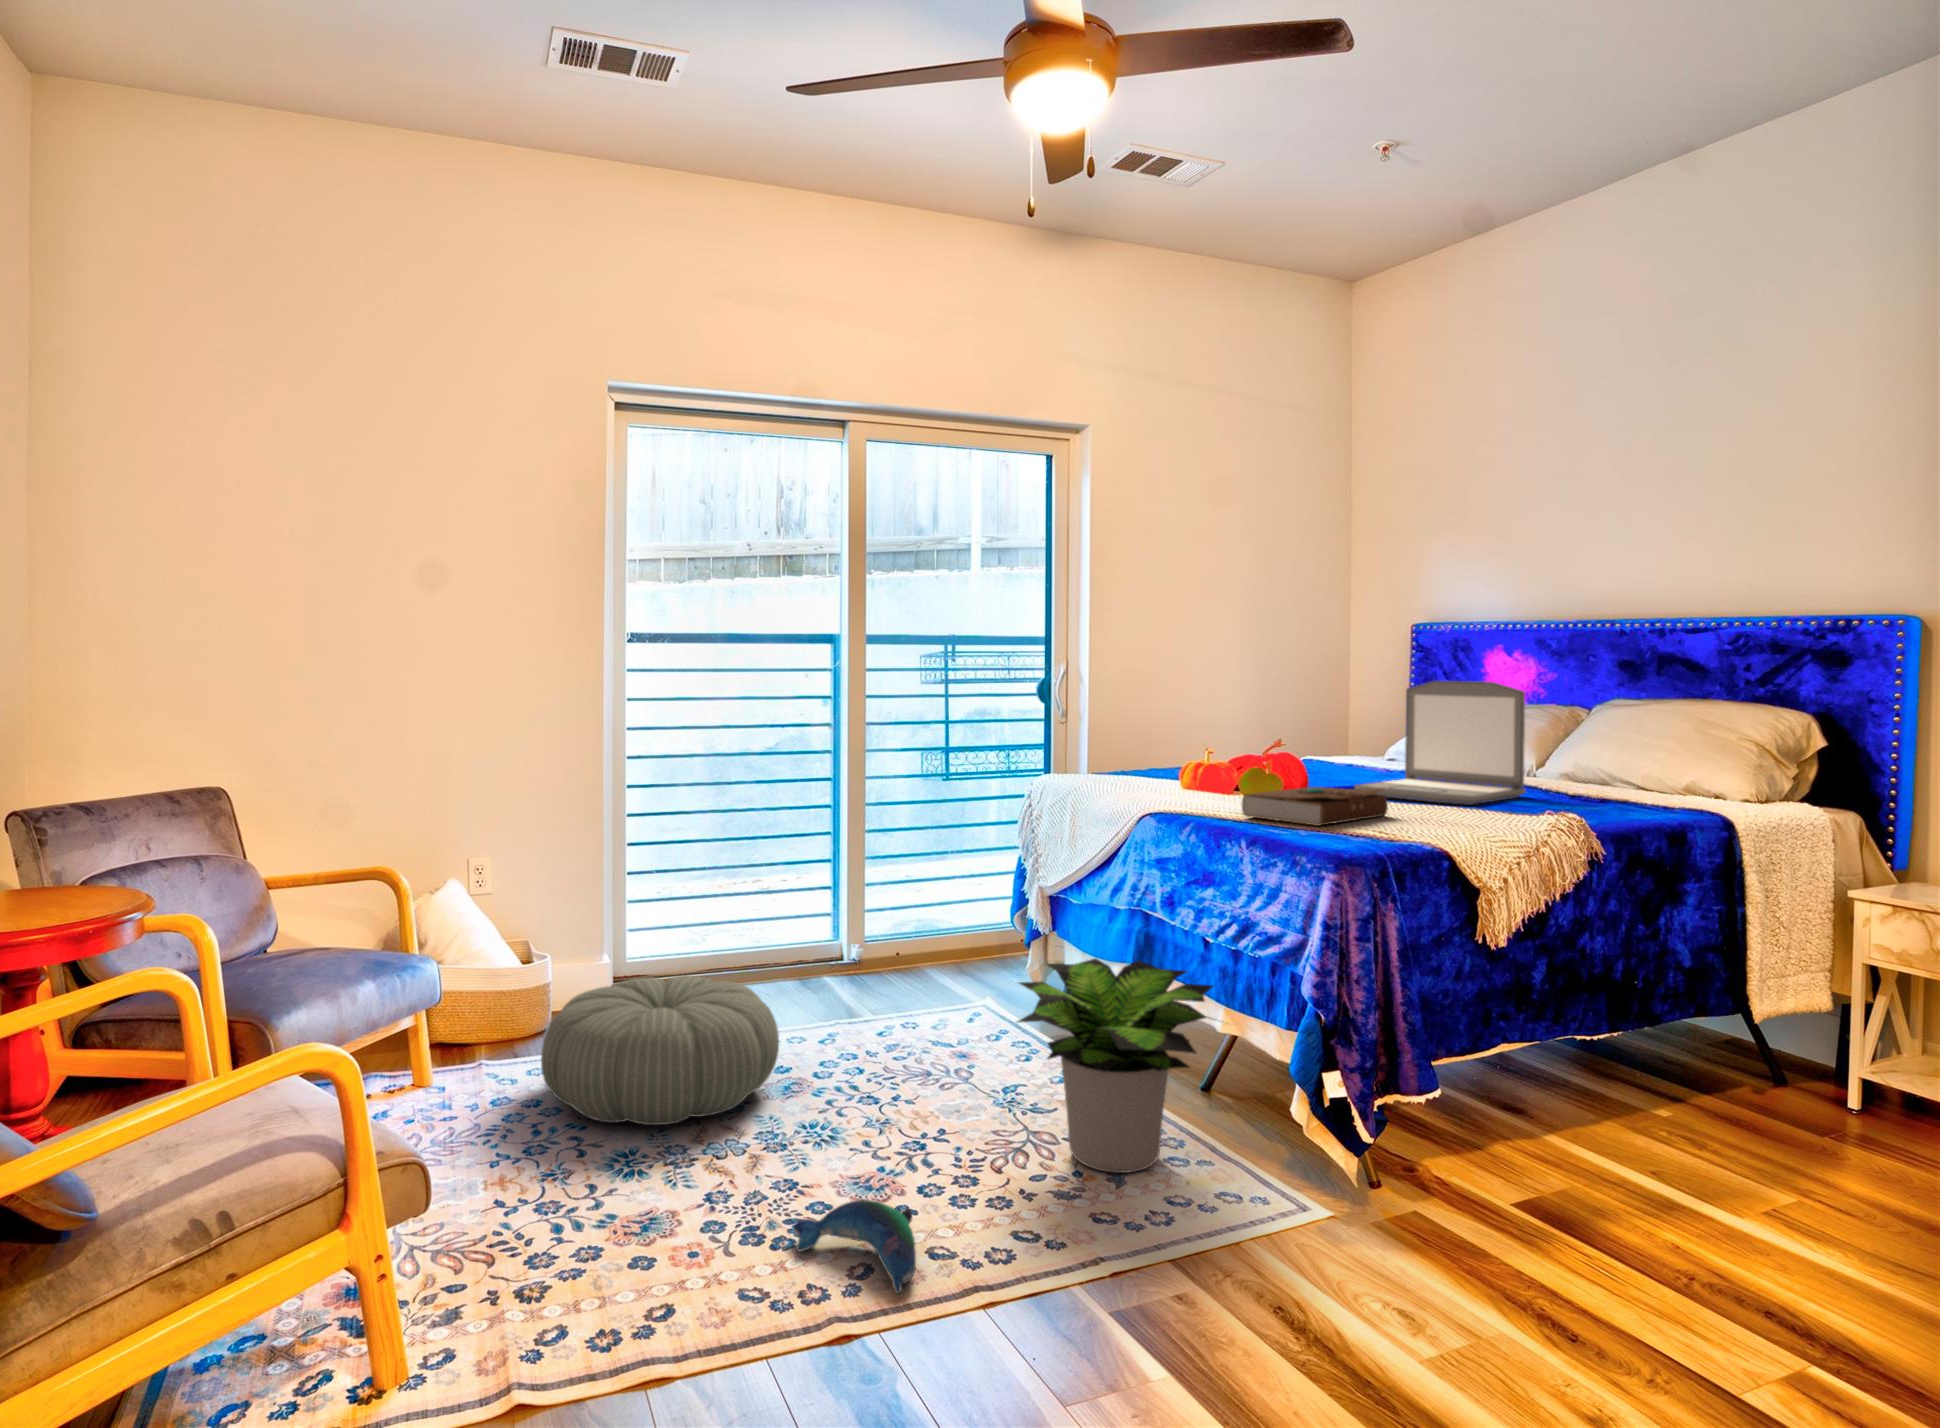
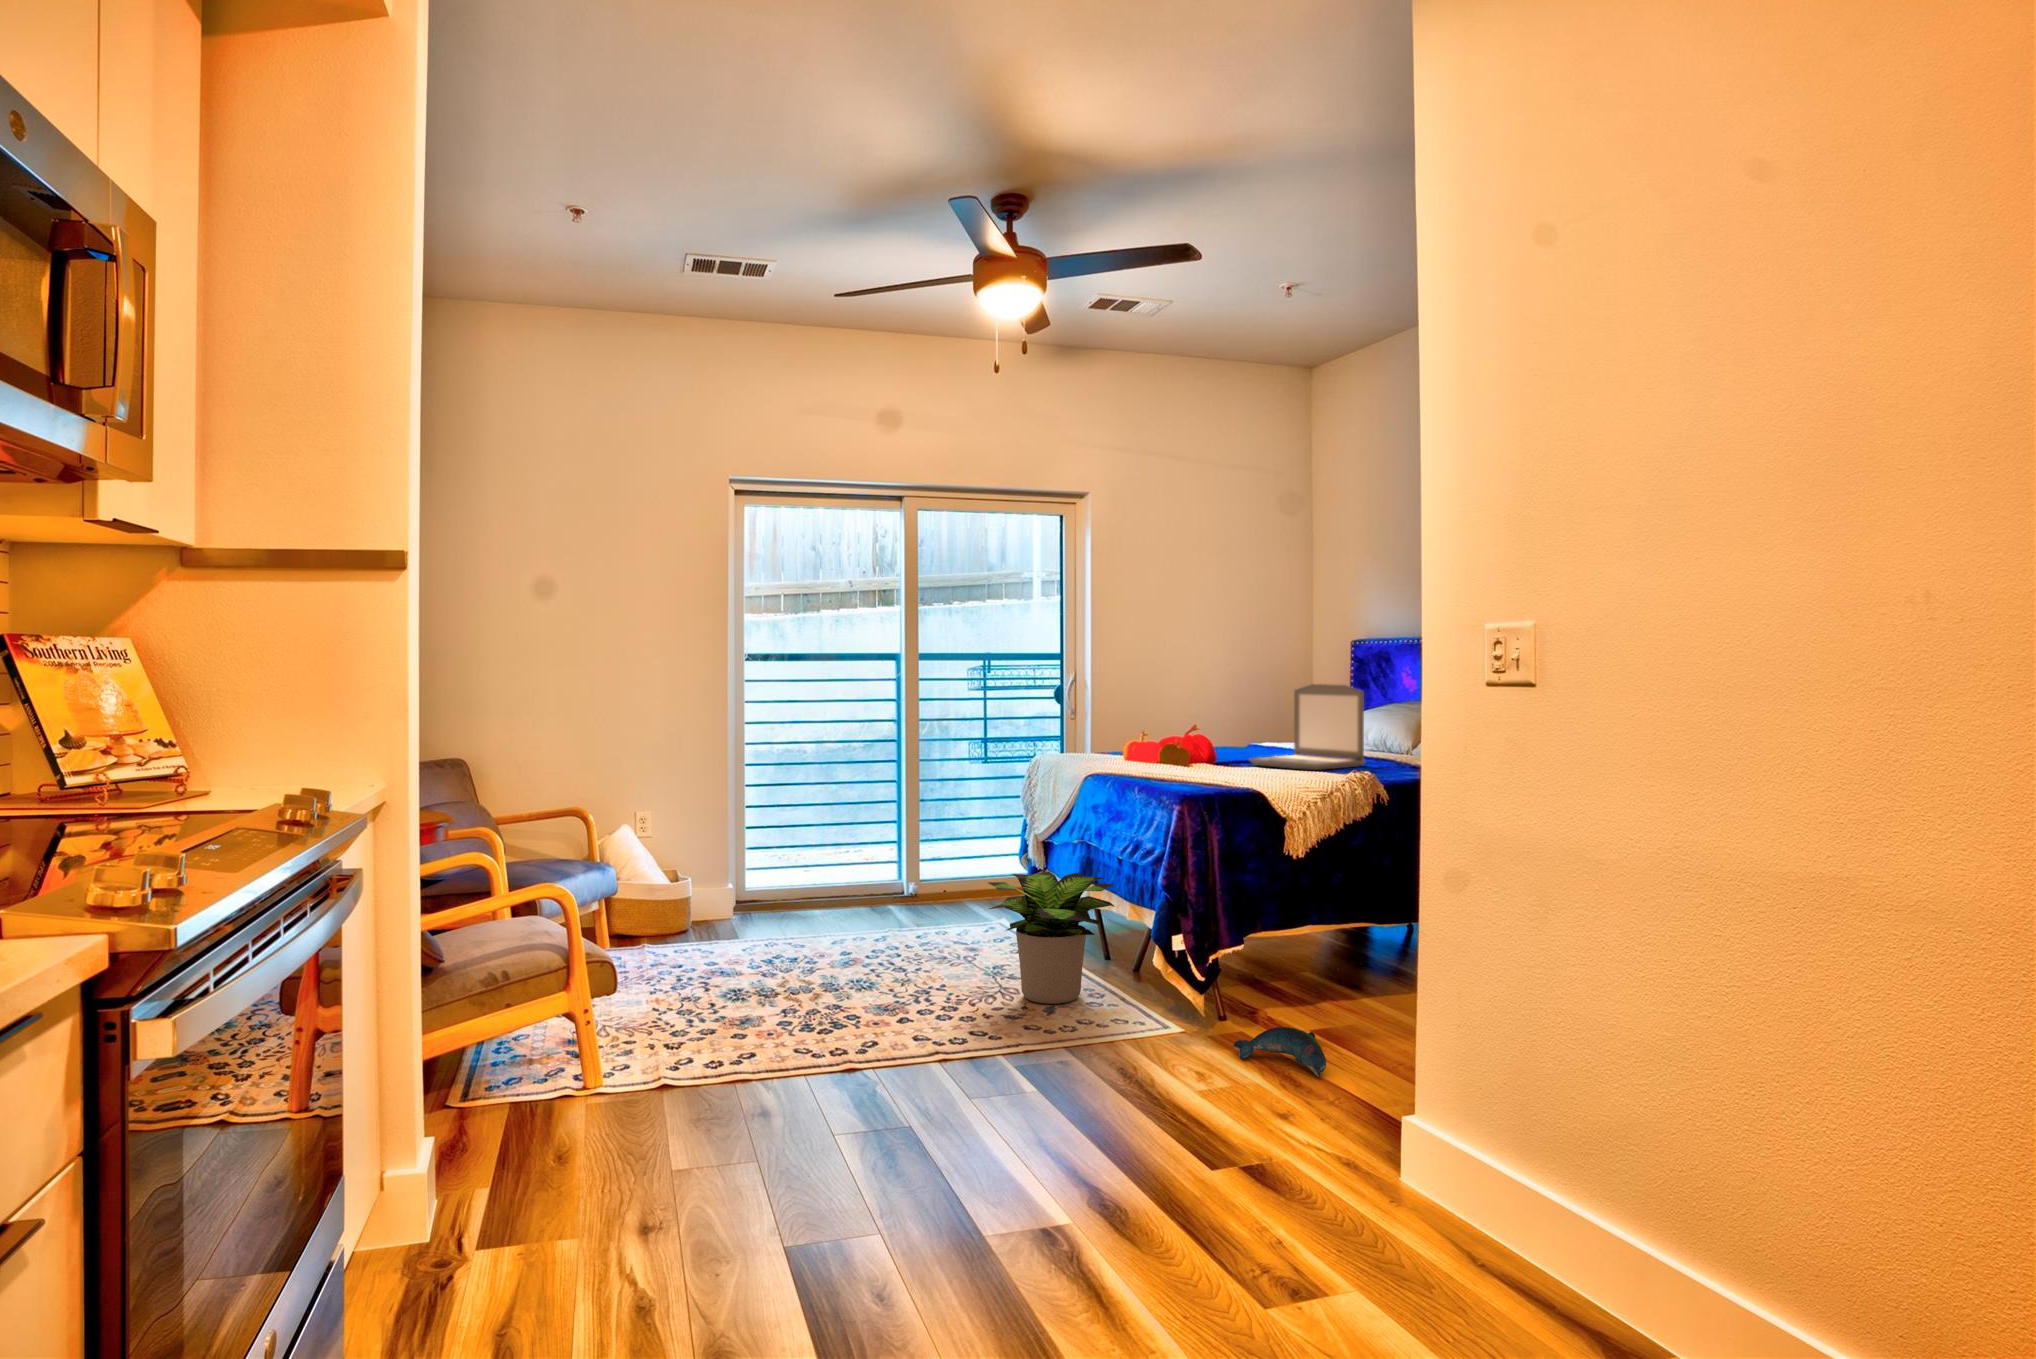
book: present [1242,787,1388,826] -> none [1148,757,1247,781]
pouf: present [541,975,779,1125] -> none [680,890,840,980]
plush toy: present [794,1200,916,1294] -> present [1234,1027,1326,1077]

